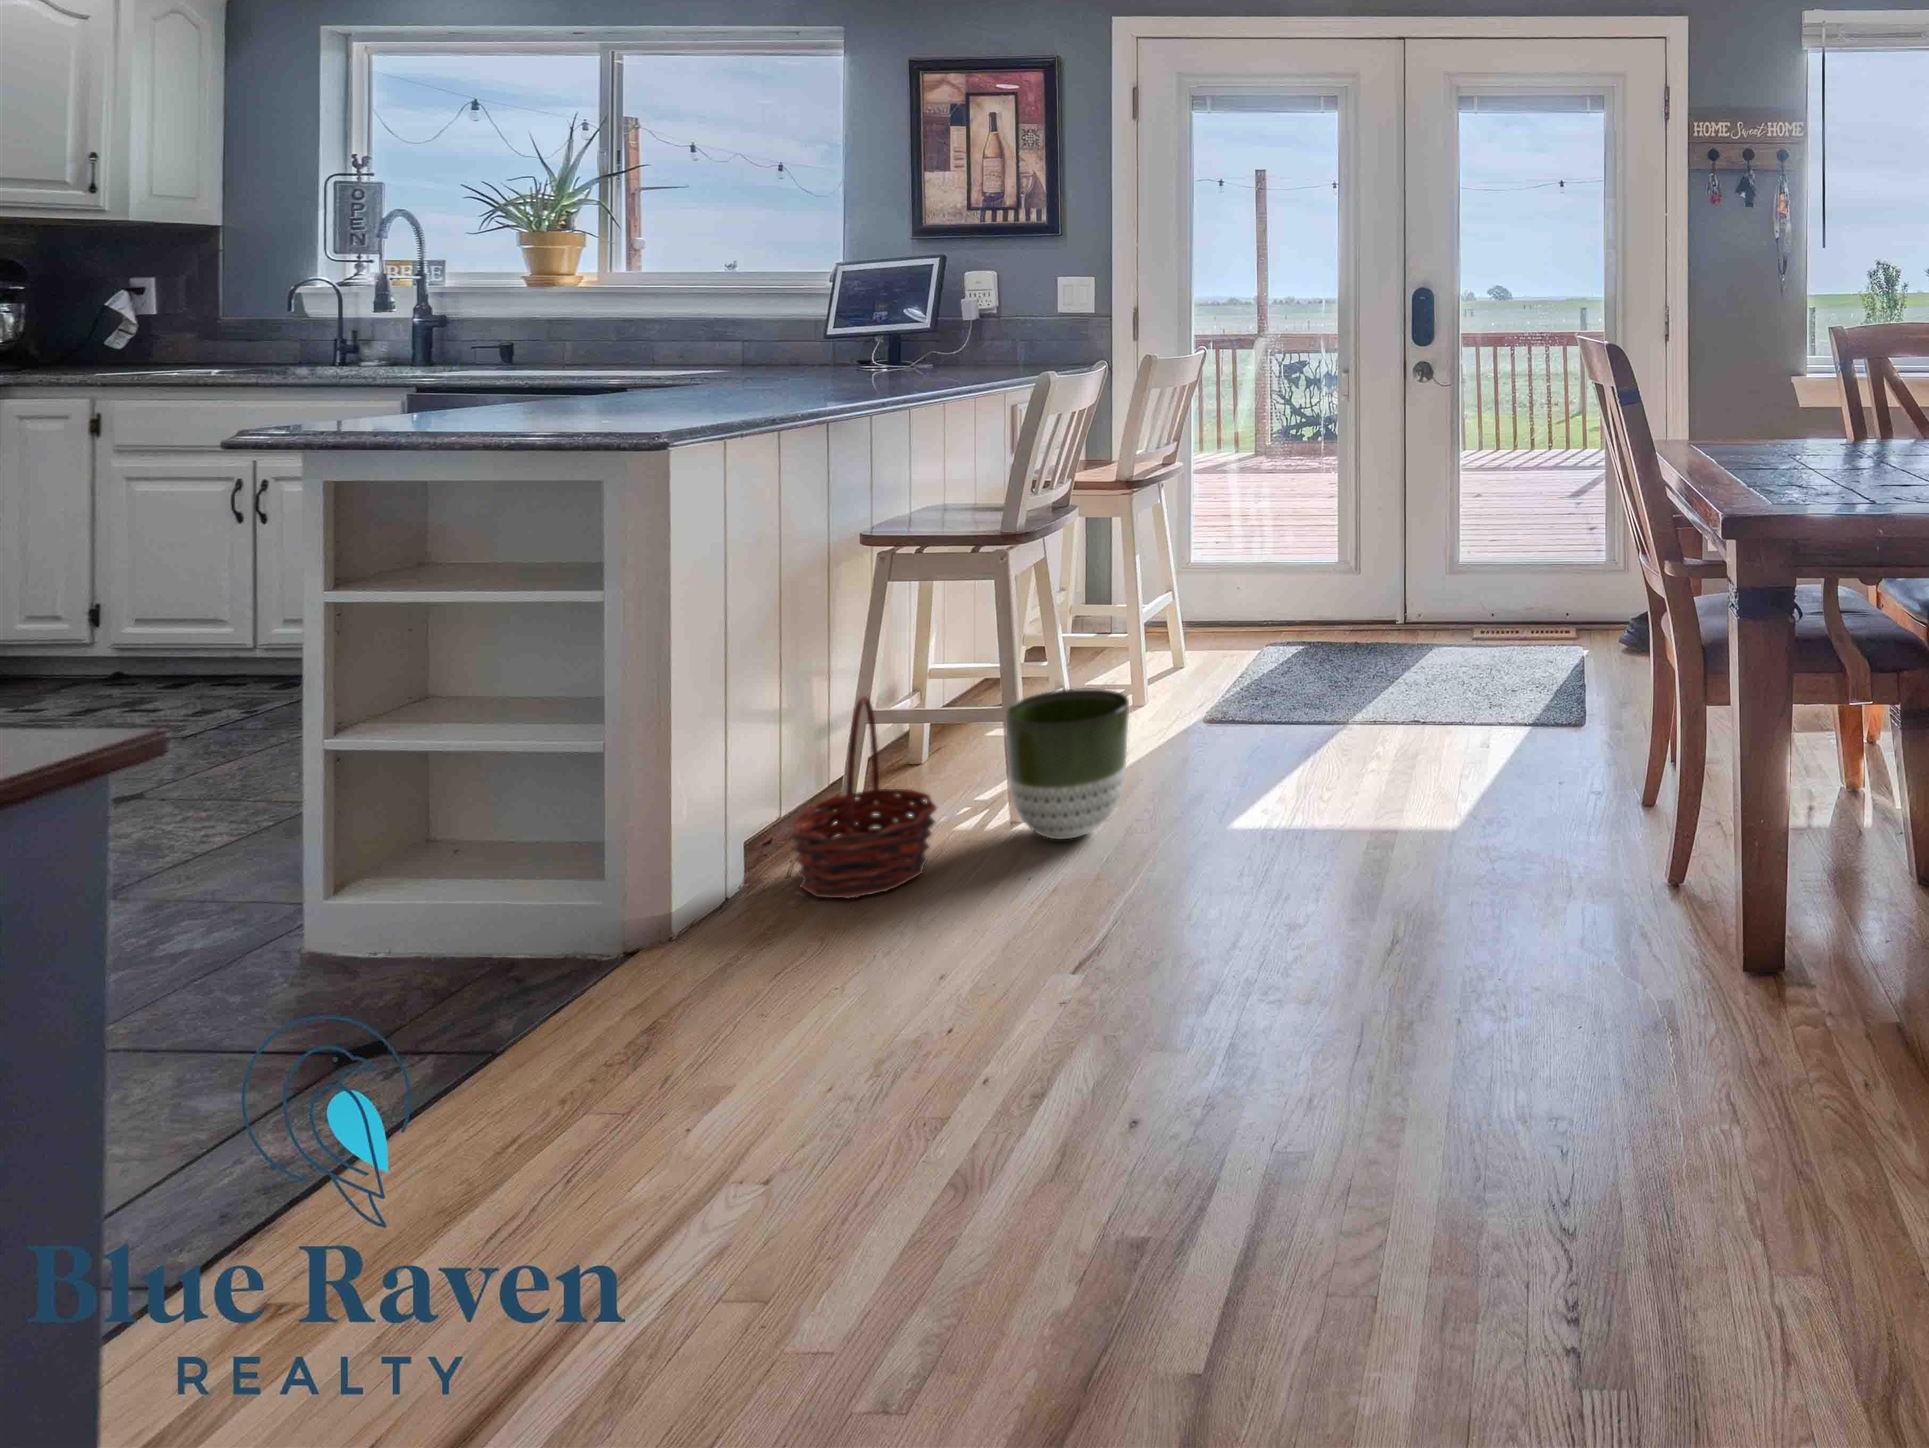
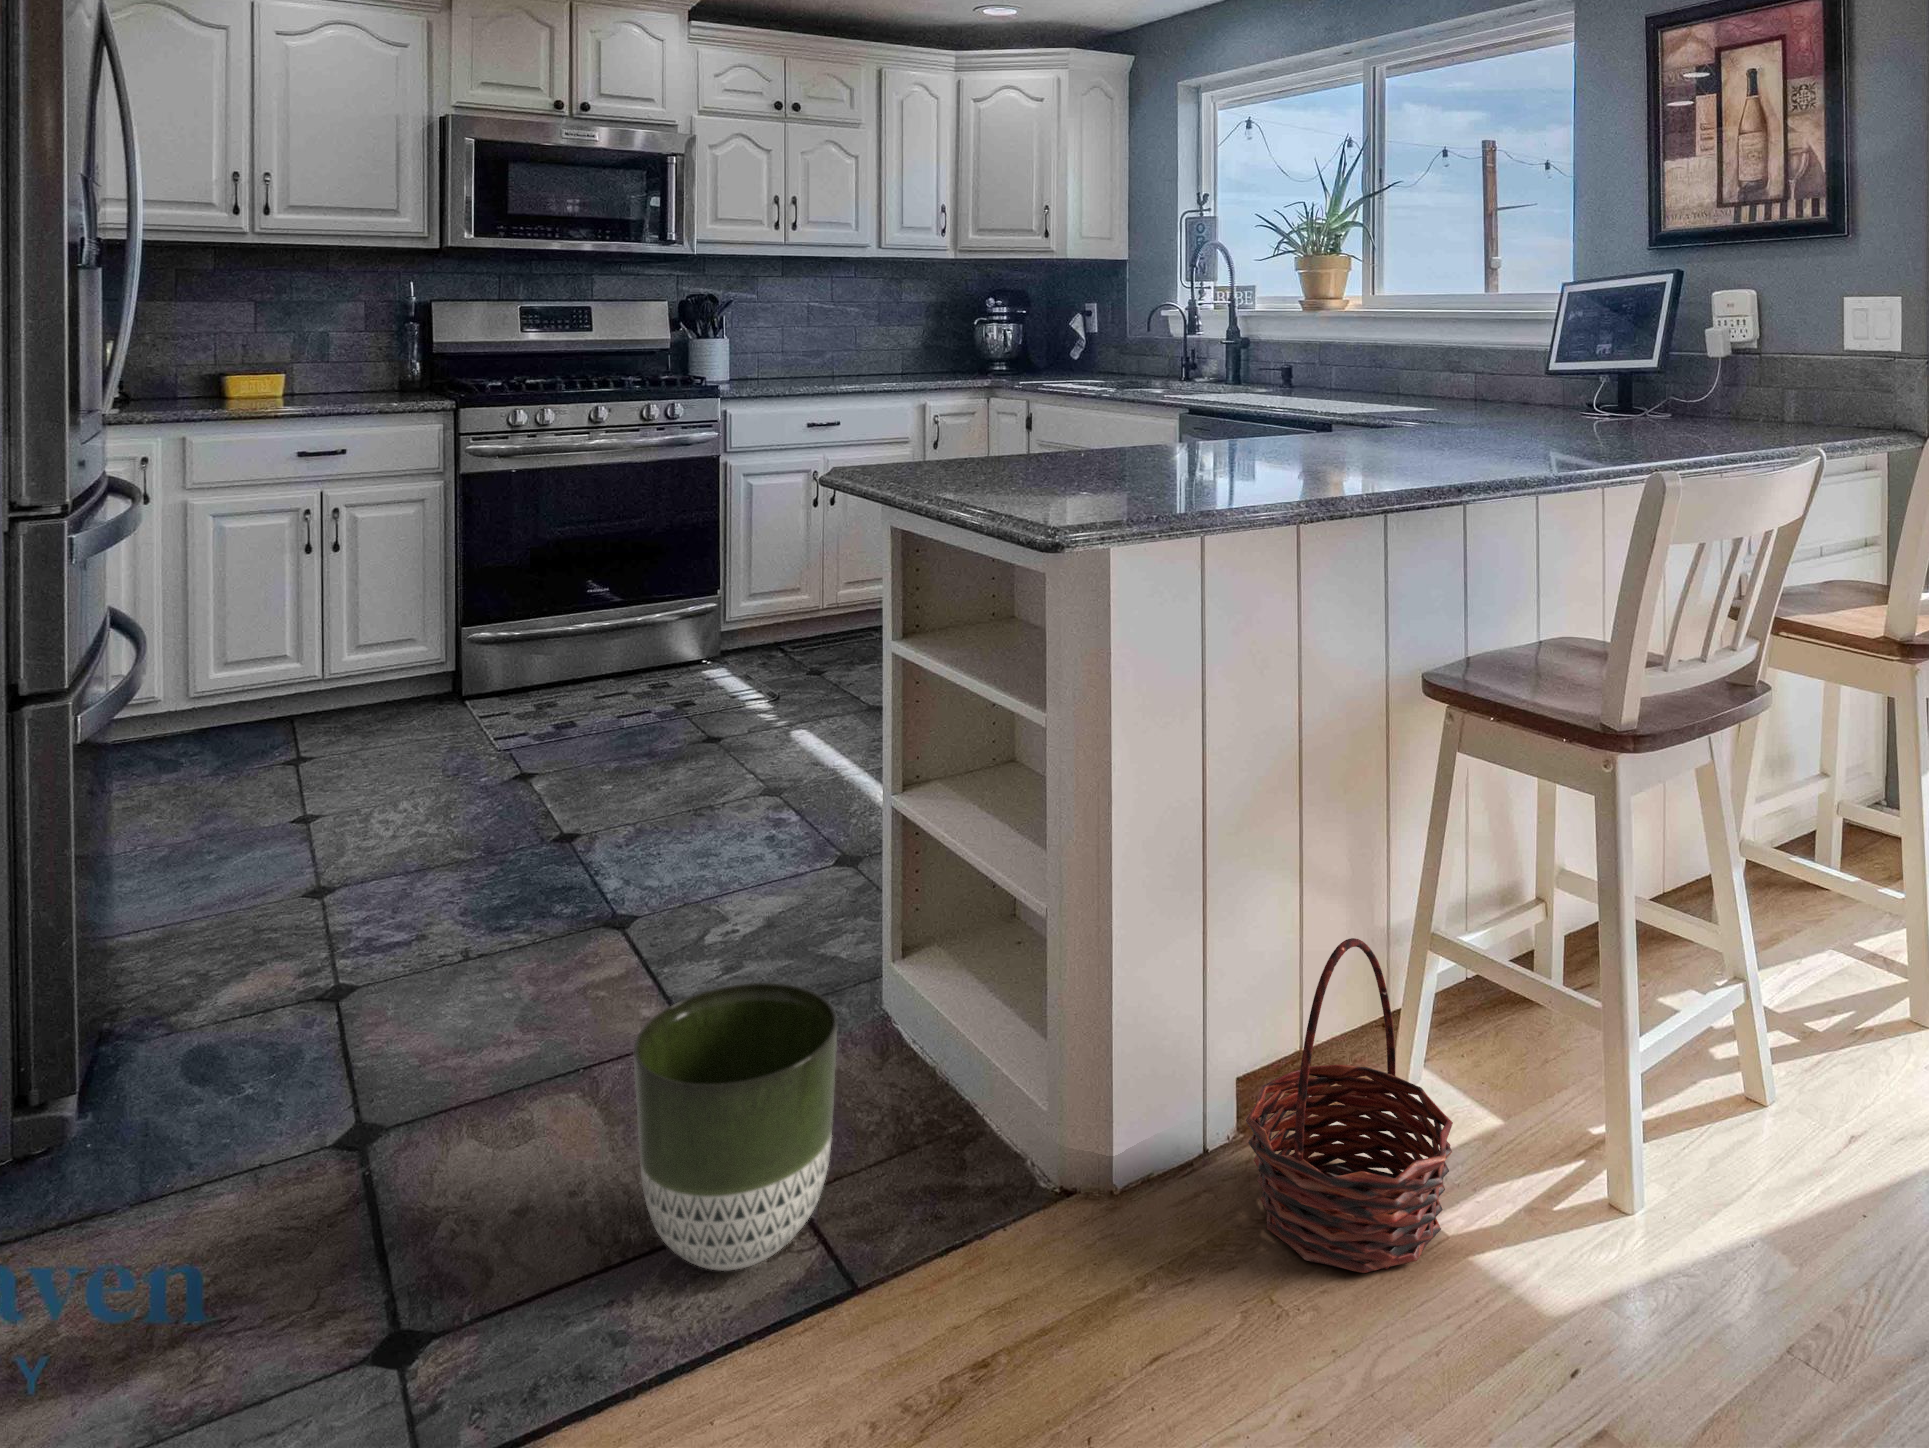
planter: present [1006,688,1129,839] -> present [634,983,837,1271]

